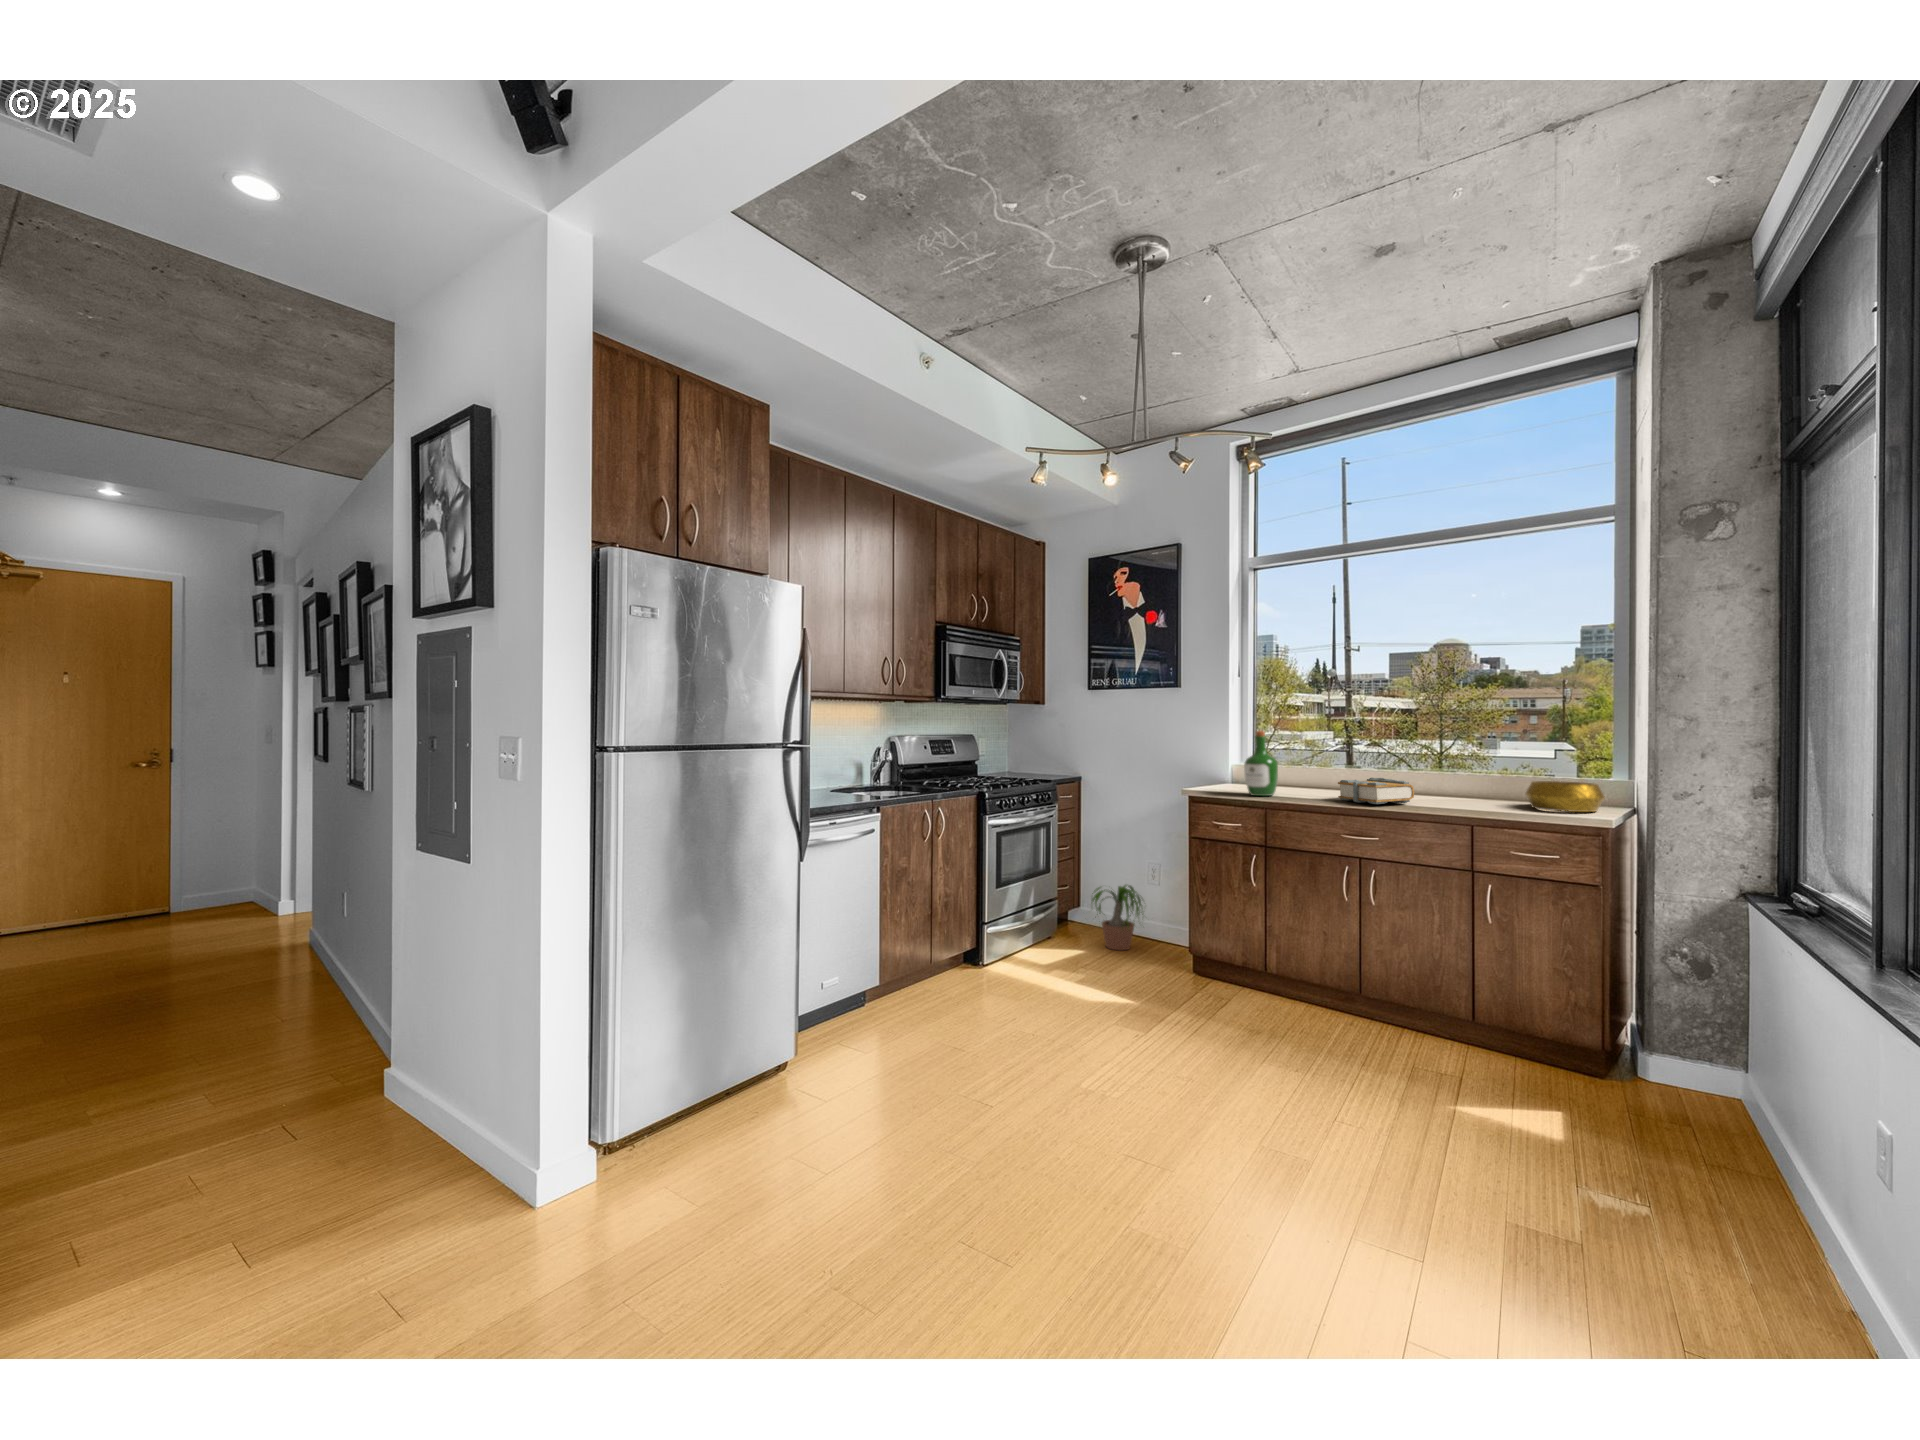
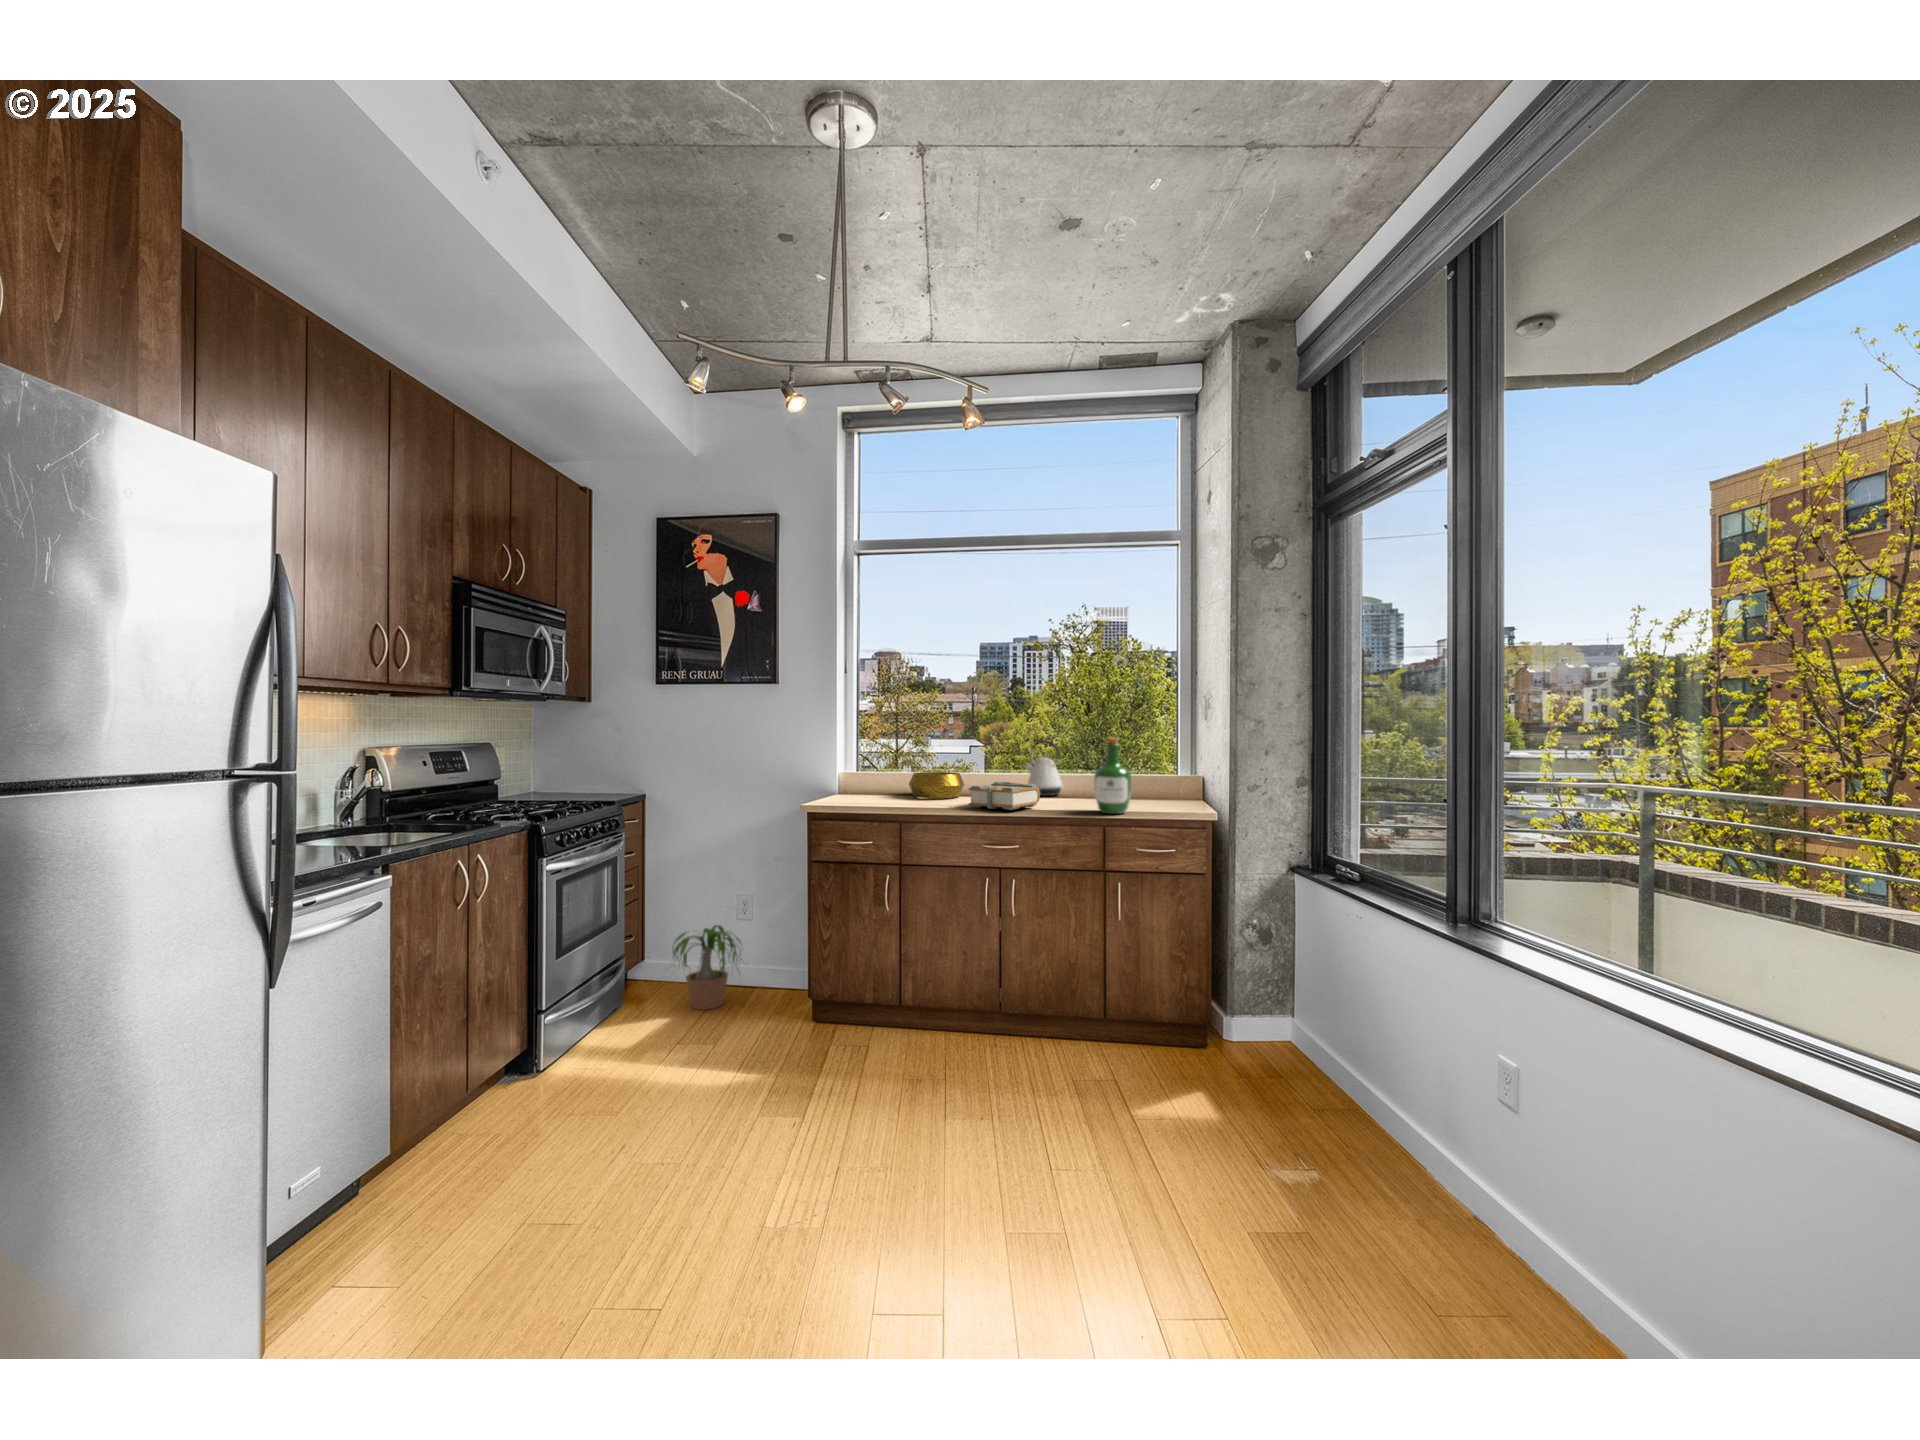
wine bottle: present [1244,730,1278,796] -> present [1094,737,1131,814]
kettle: none [1419,738,1461,795] -> present [1025,740,1063,796]
decorative bowl: present [1526,781,1605,812] -> present [909,772,964,798]

